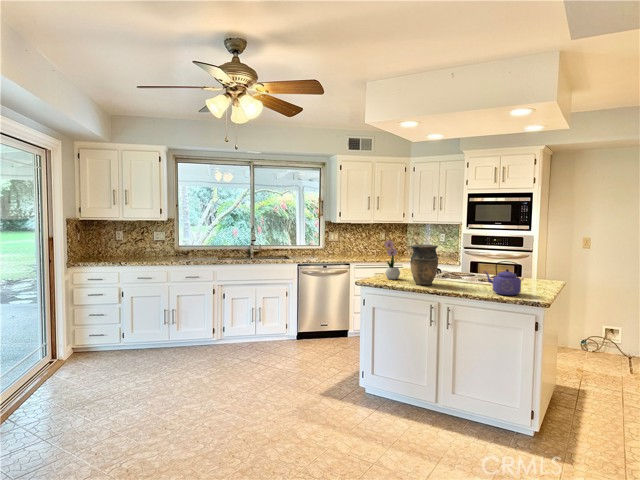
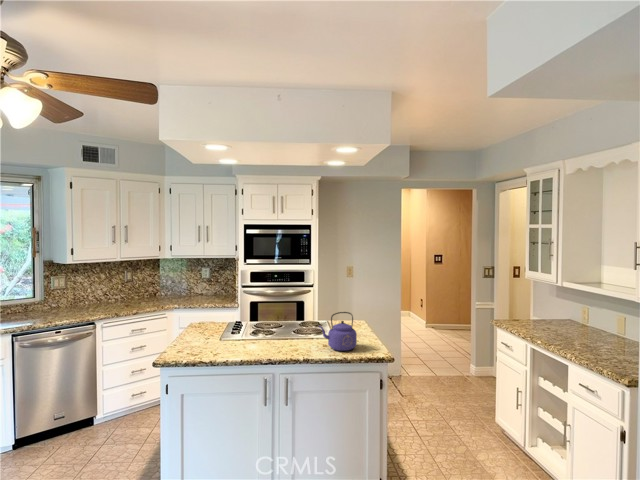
flower arrangement: present [384,234,400,279] -> none [187,288,209,349]
vase: present [410,244,438,285] -> none [228,298,263,352]

